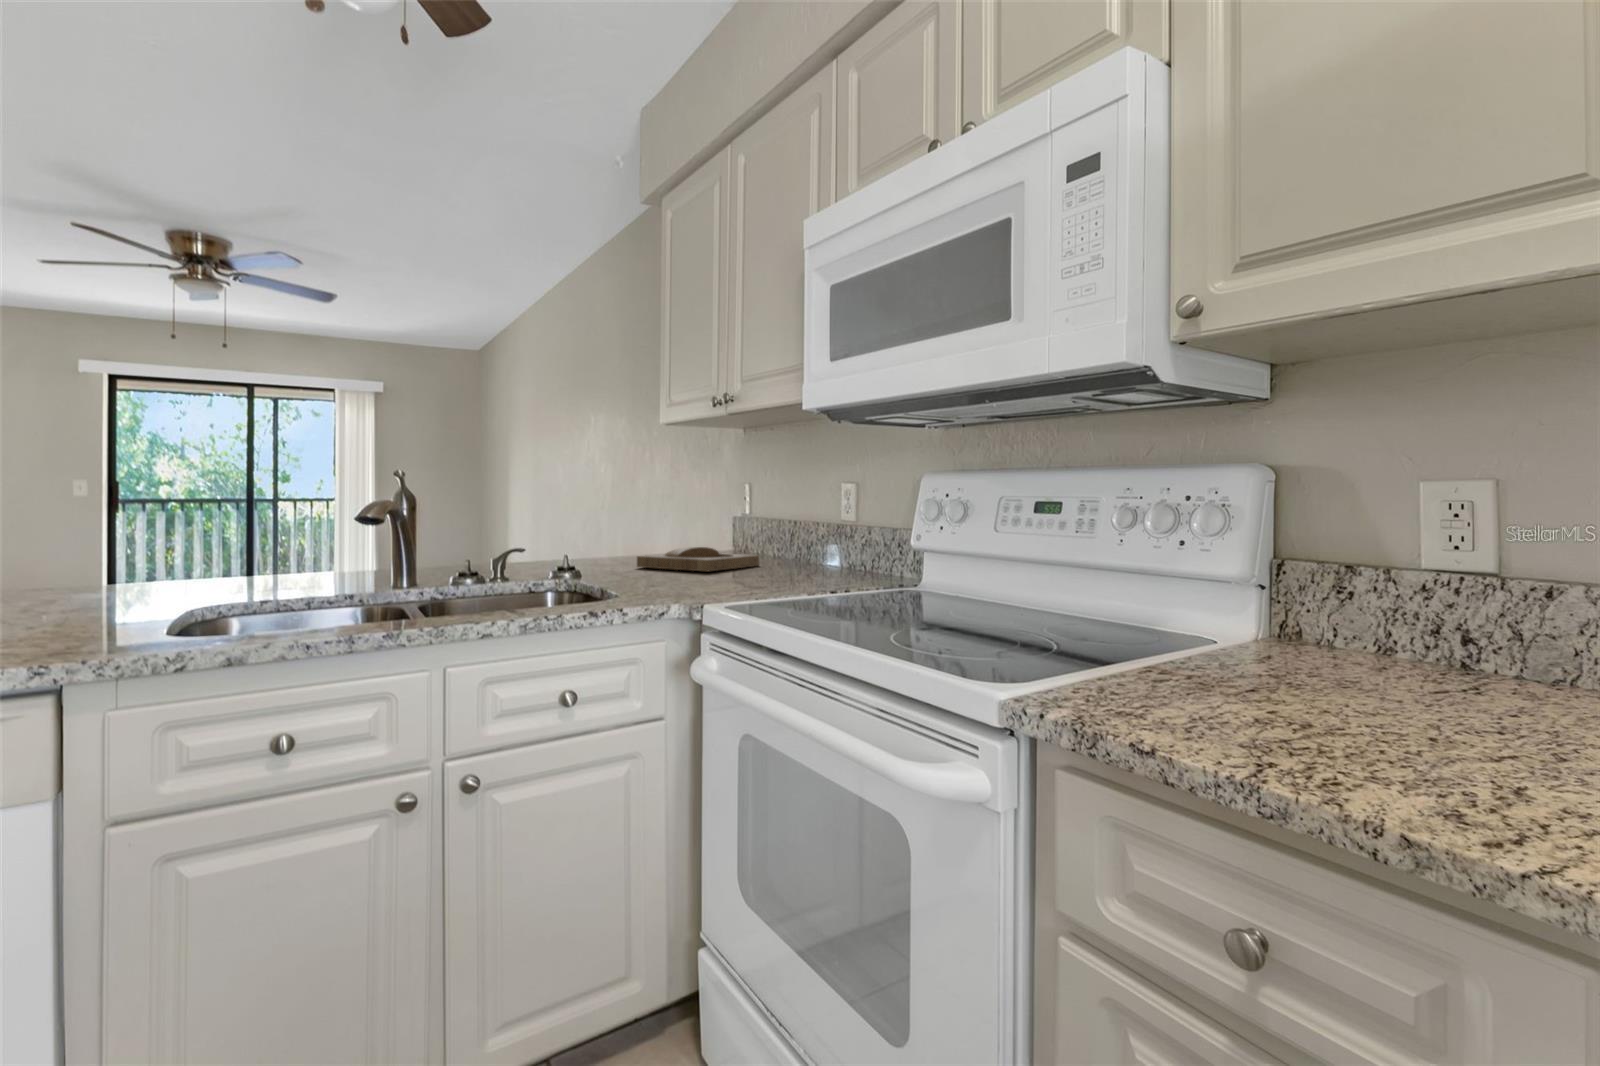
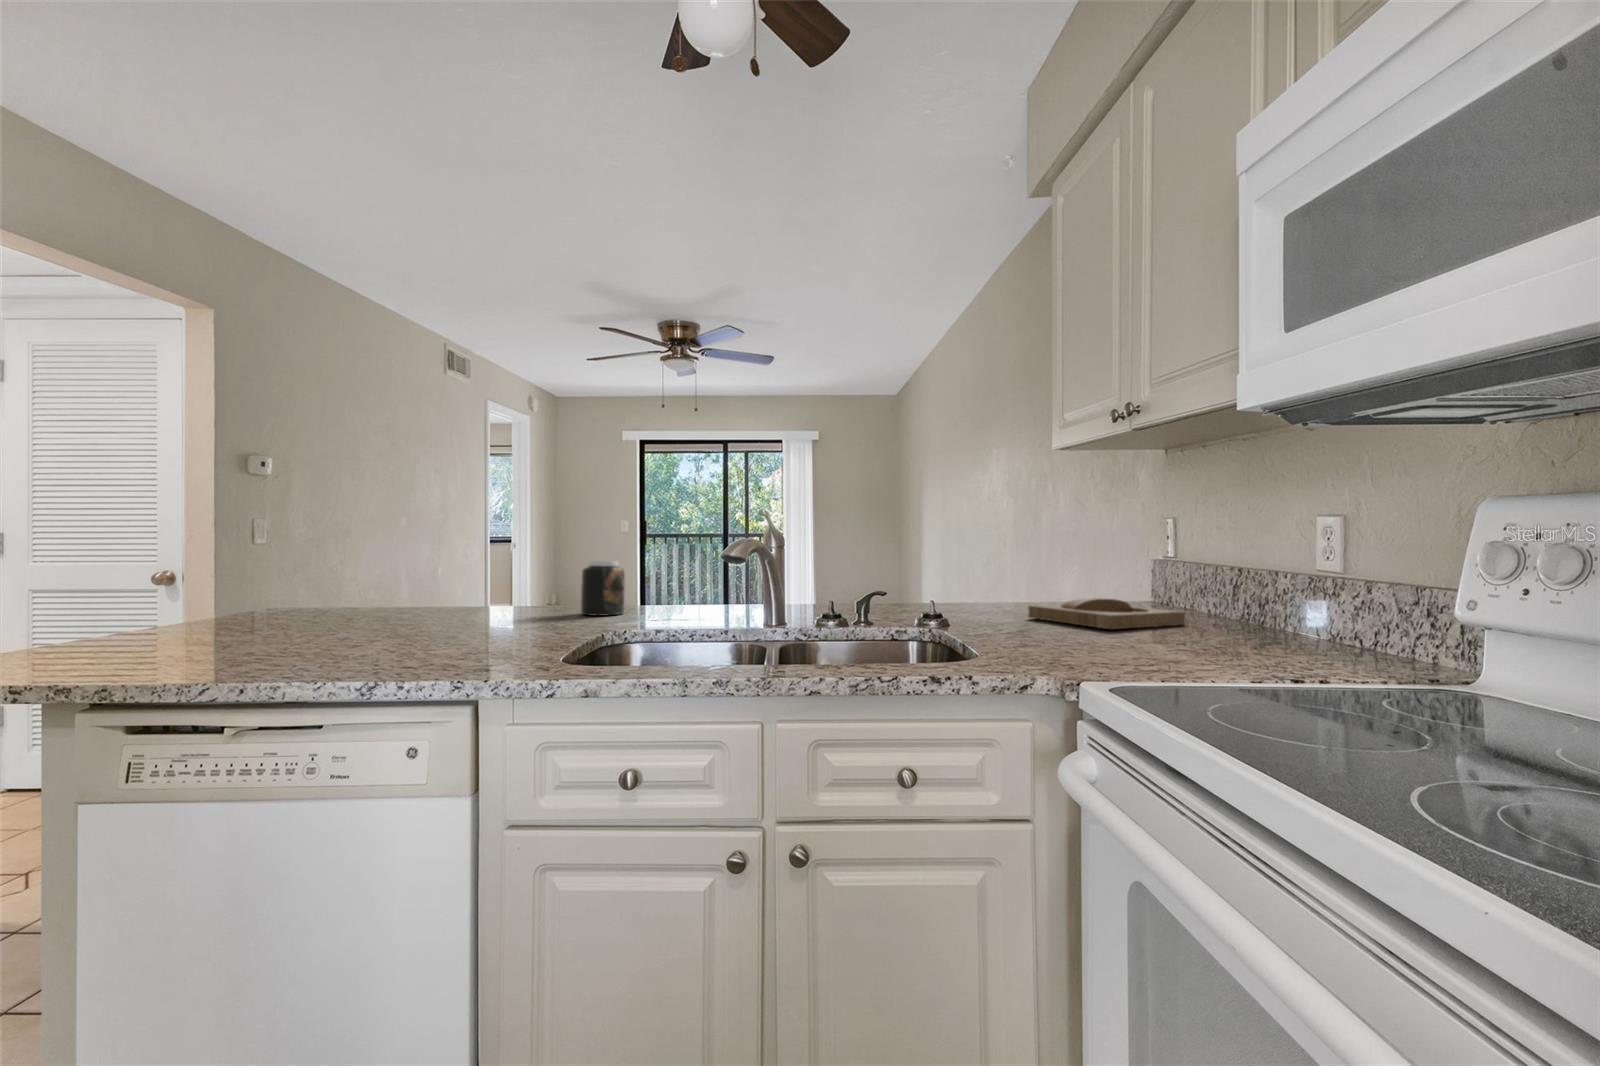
jar: none [52,520,129,594] -> present [581,561,625,616]

